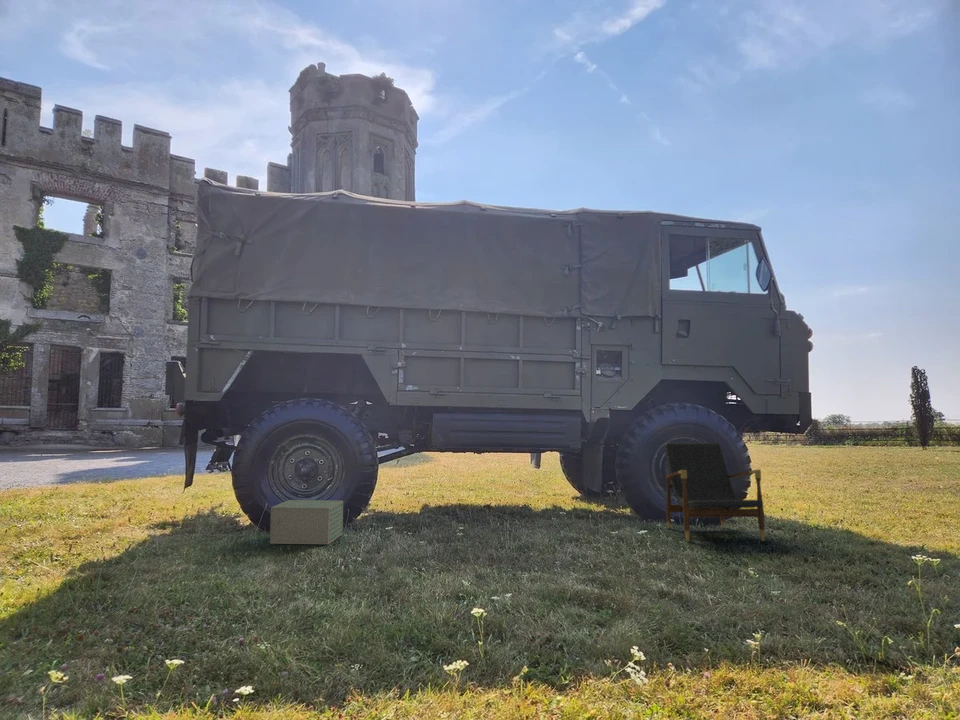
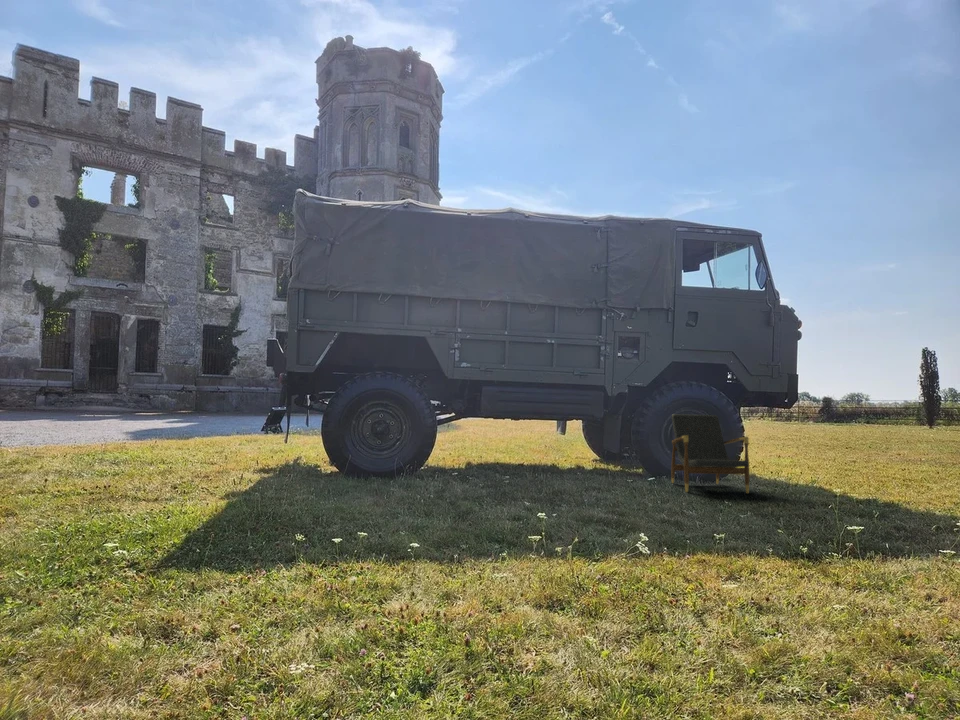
storage box: present [270,500,343,544] -> none [358,452,412,486]

